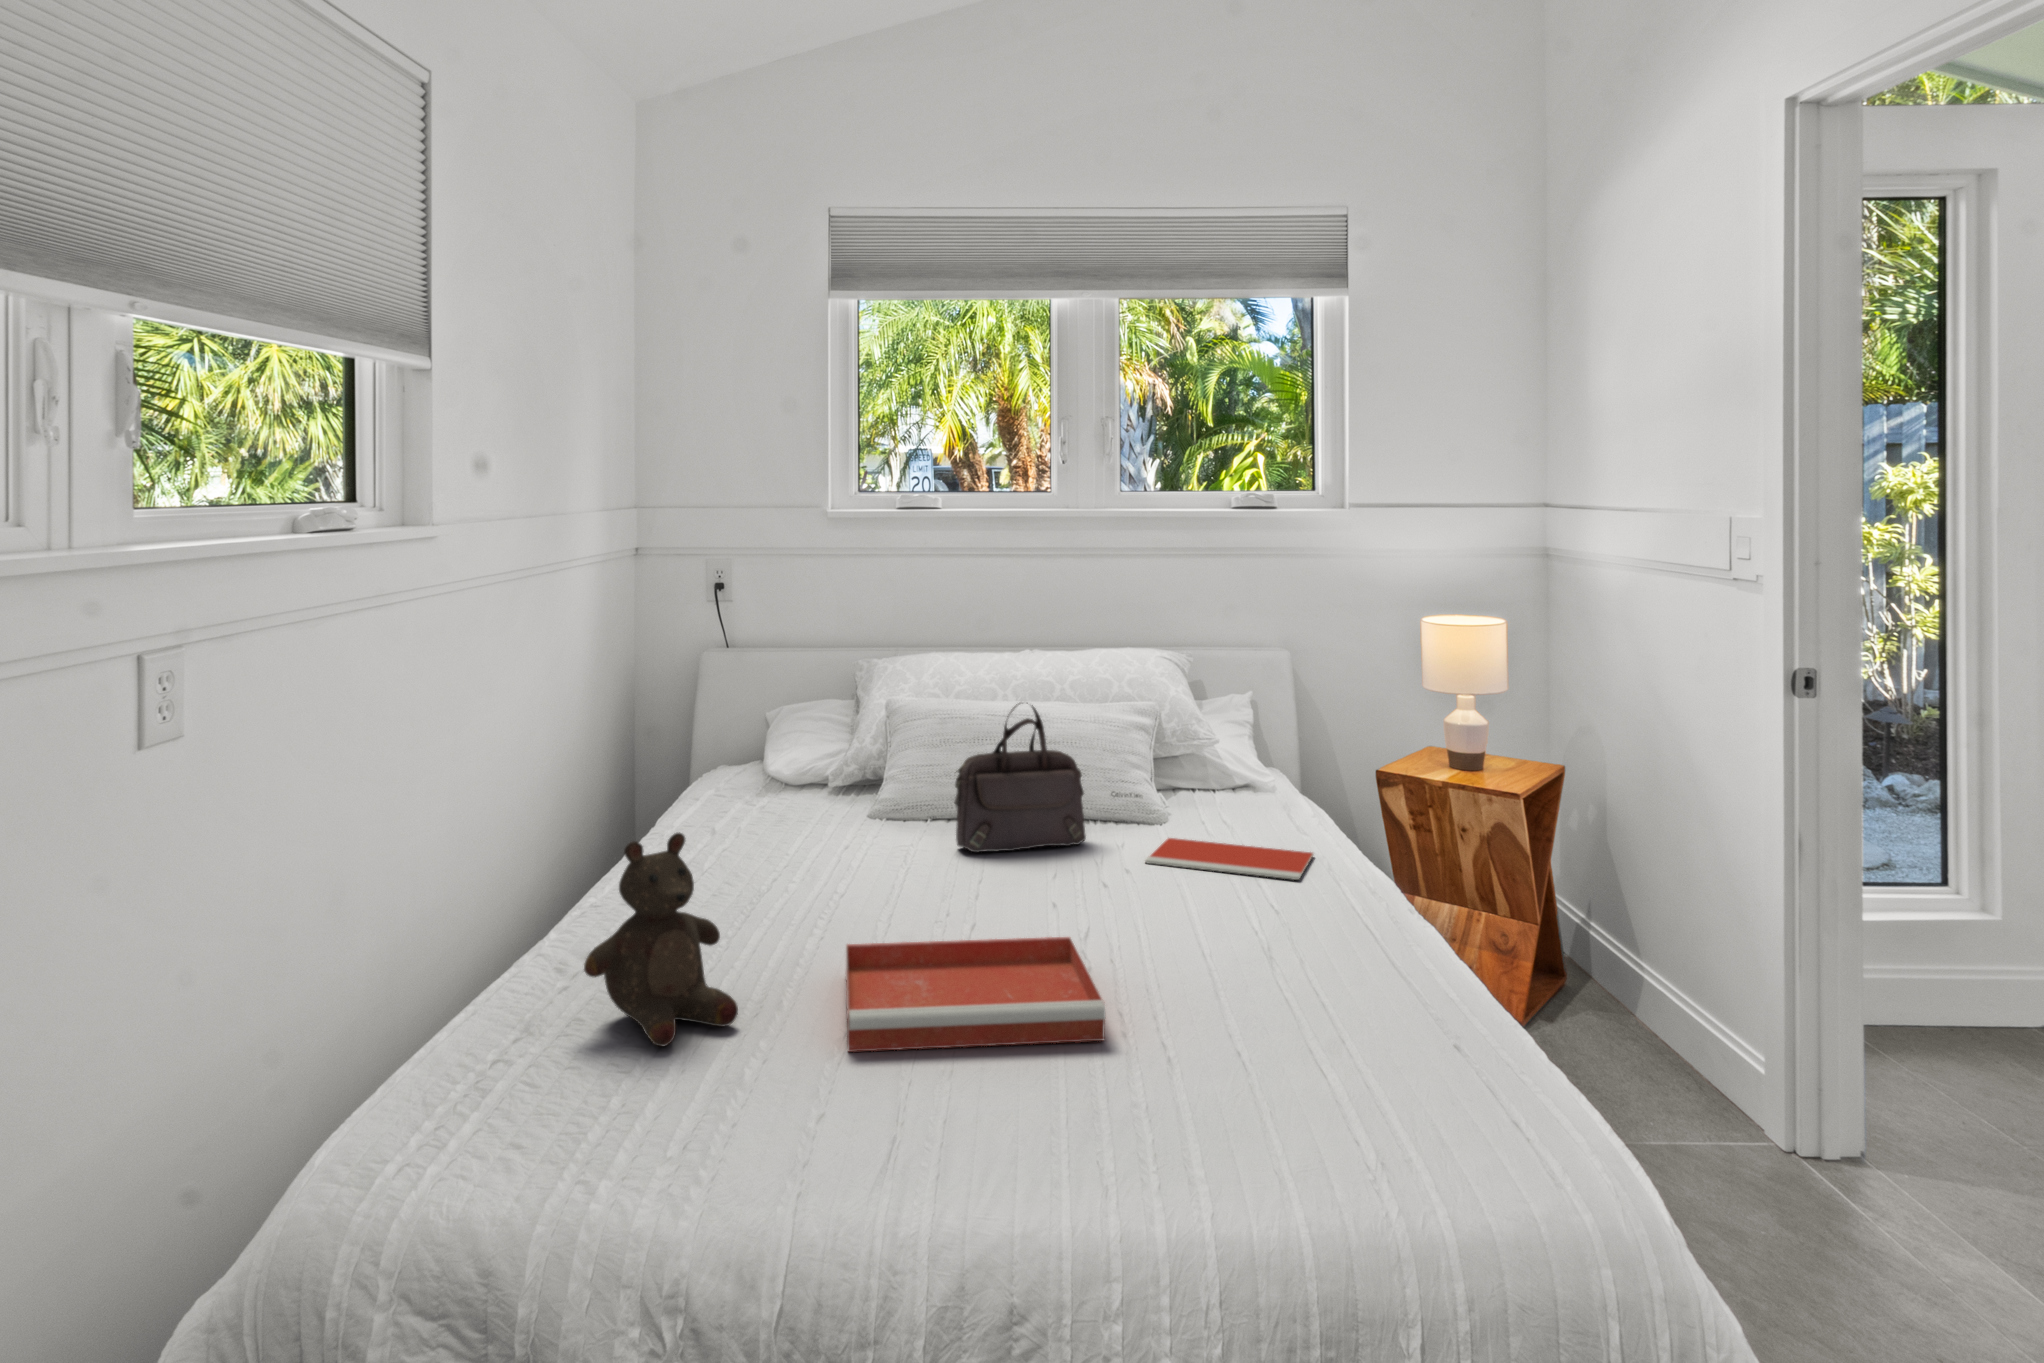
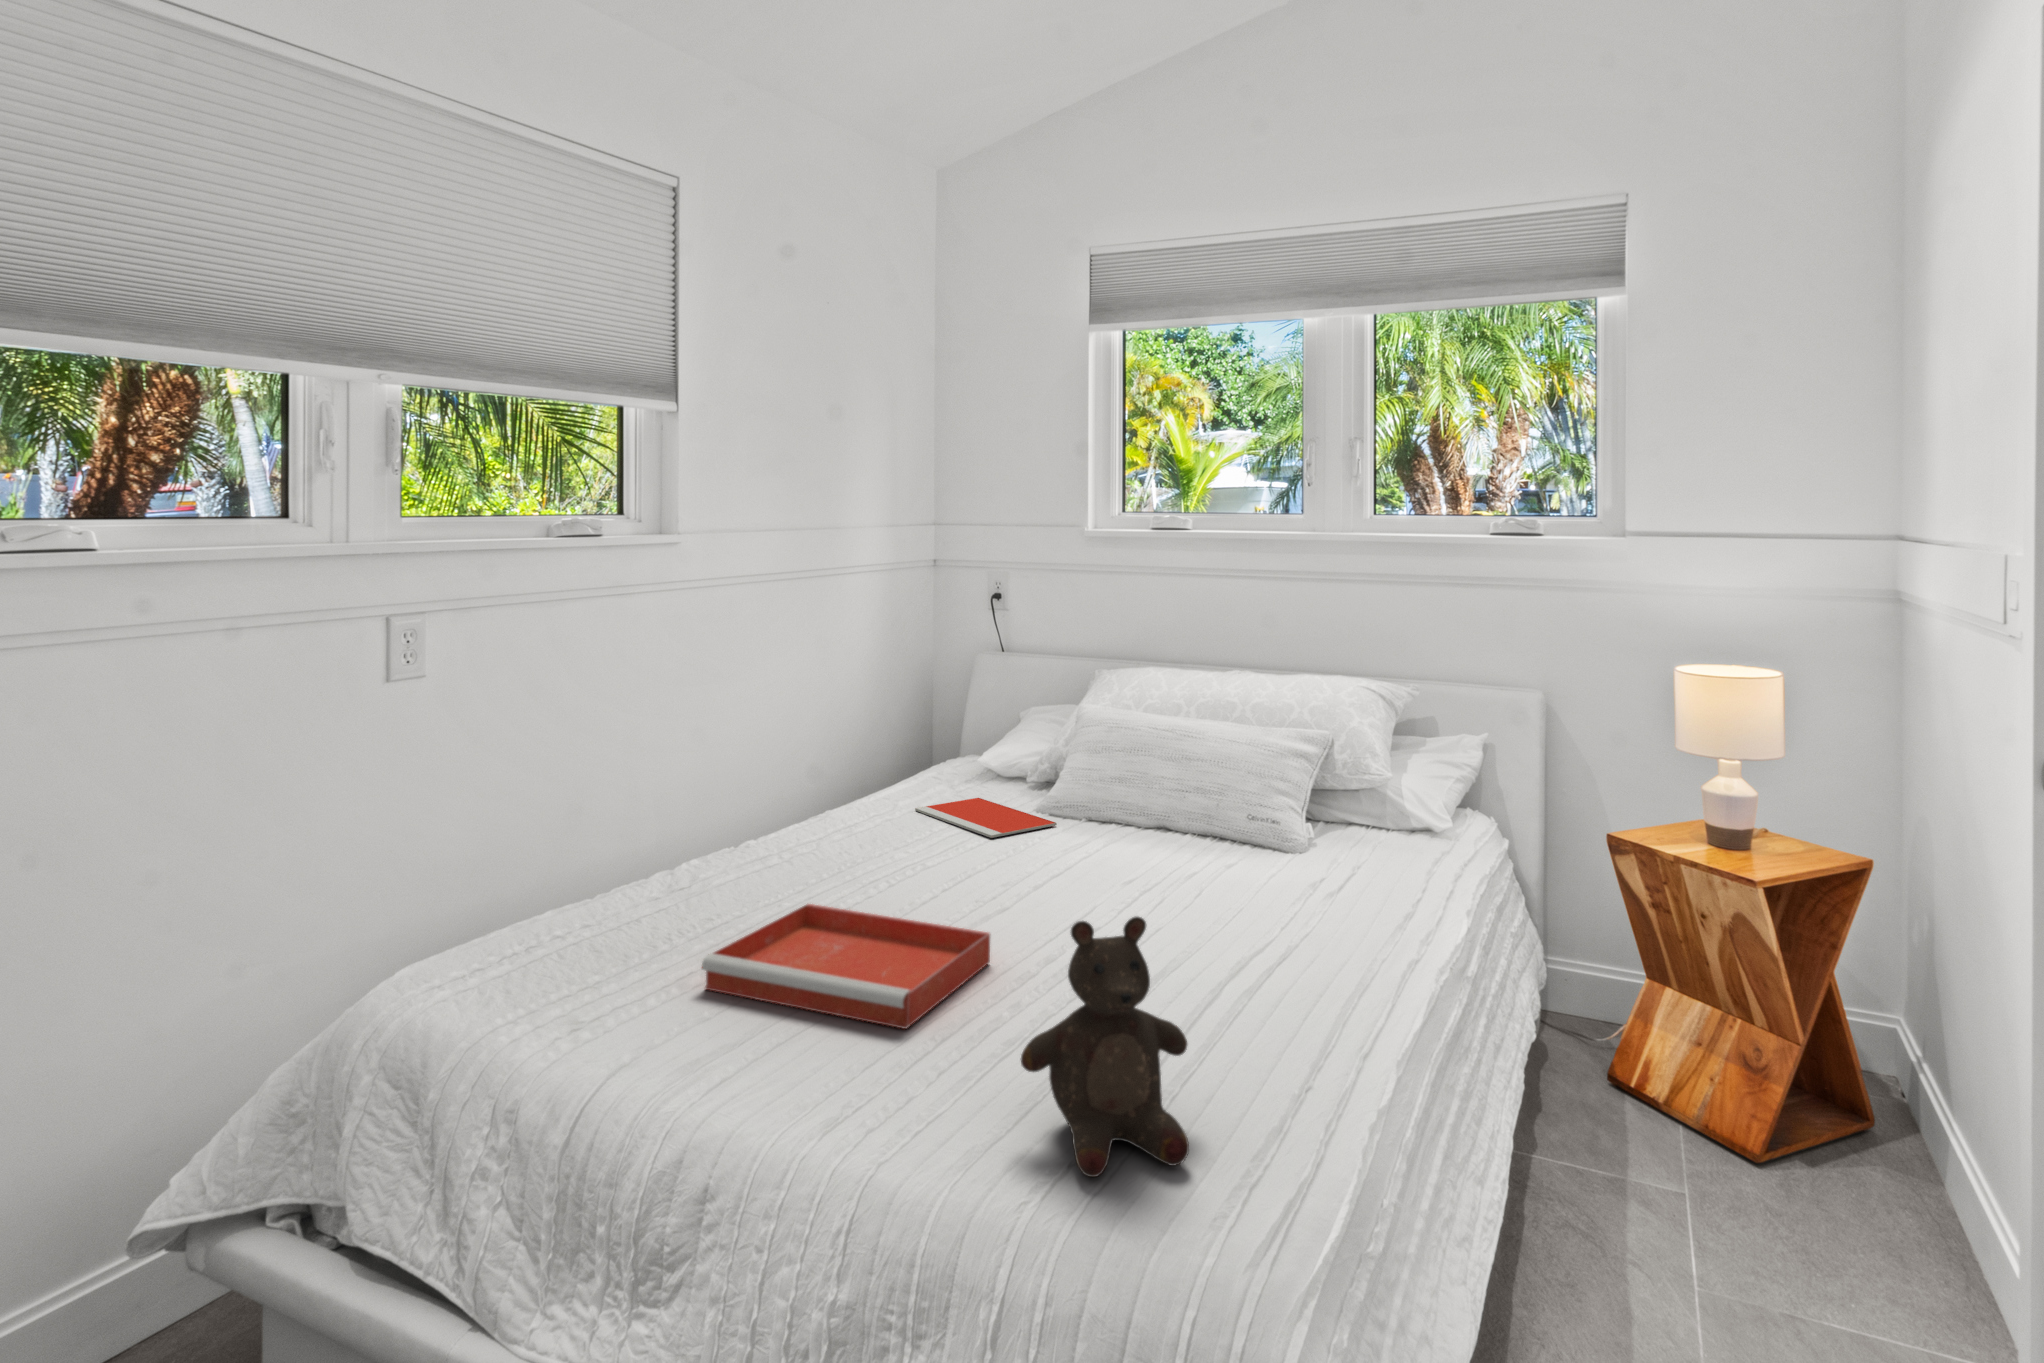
handbag: present [954,703,1086,852] -> none [1069,714,1201,860]
stuffed bear: present [584,832,738,1046] -> present [1021,916,1189,1177]
notebook: present [1145,838,1313,880] -> present [915,798,1057,838]

